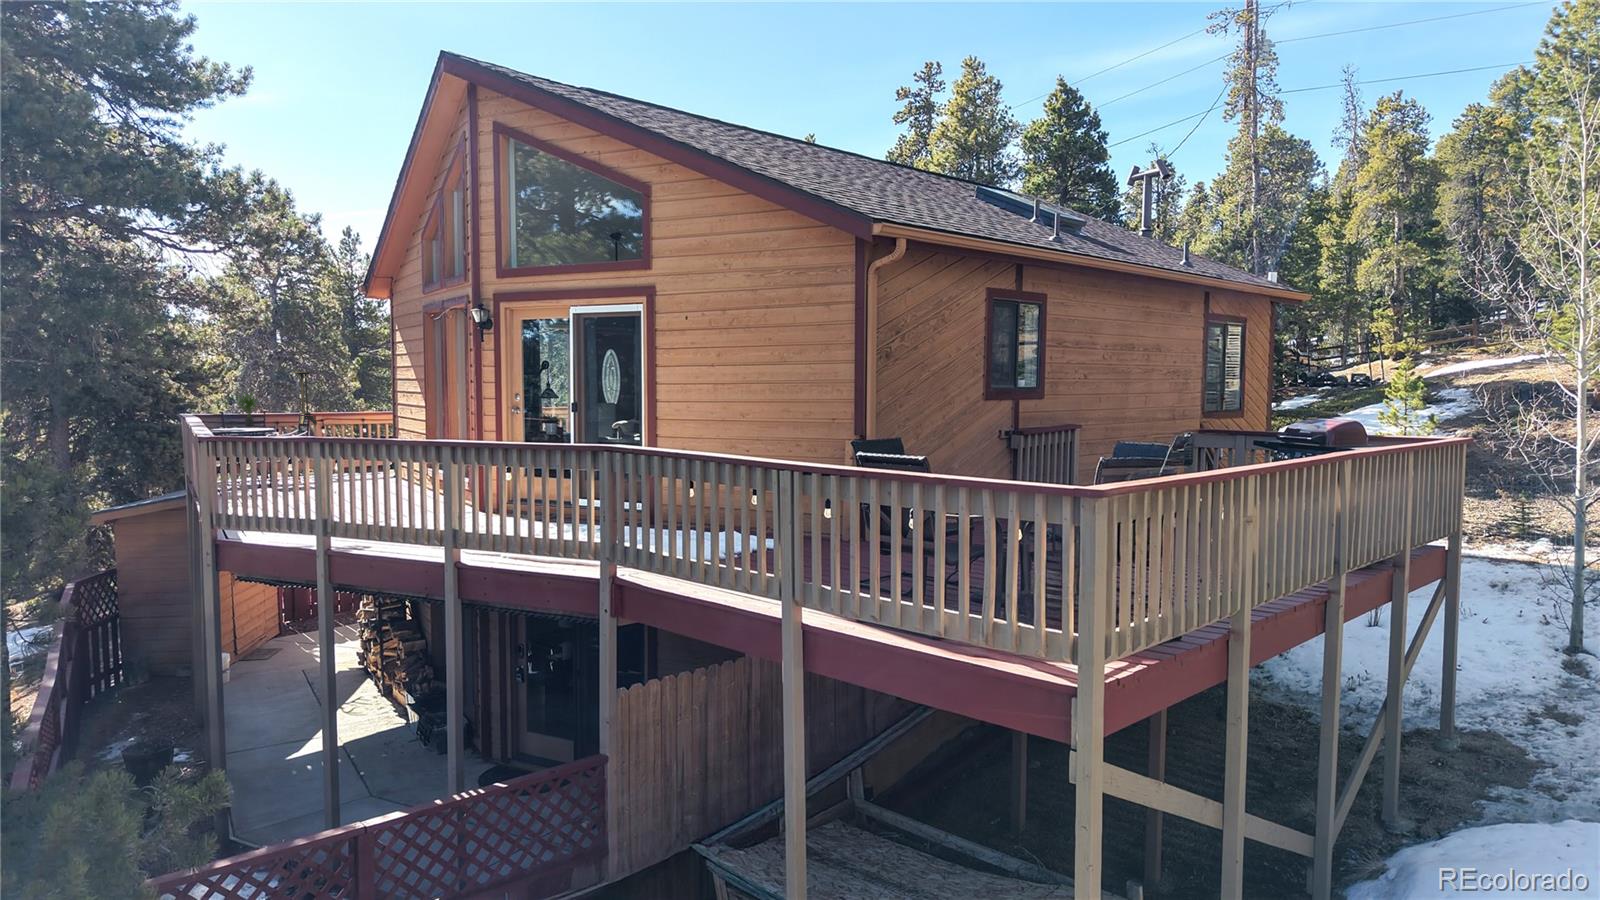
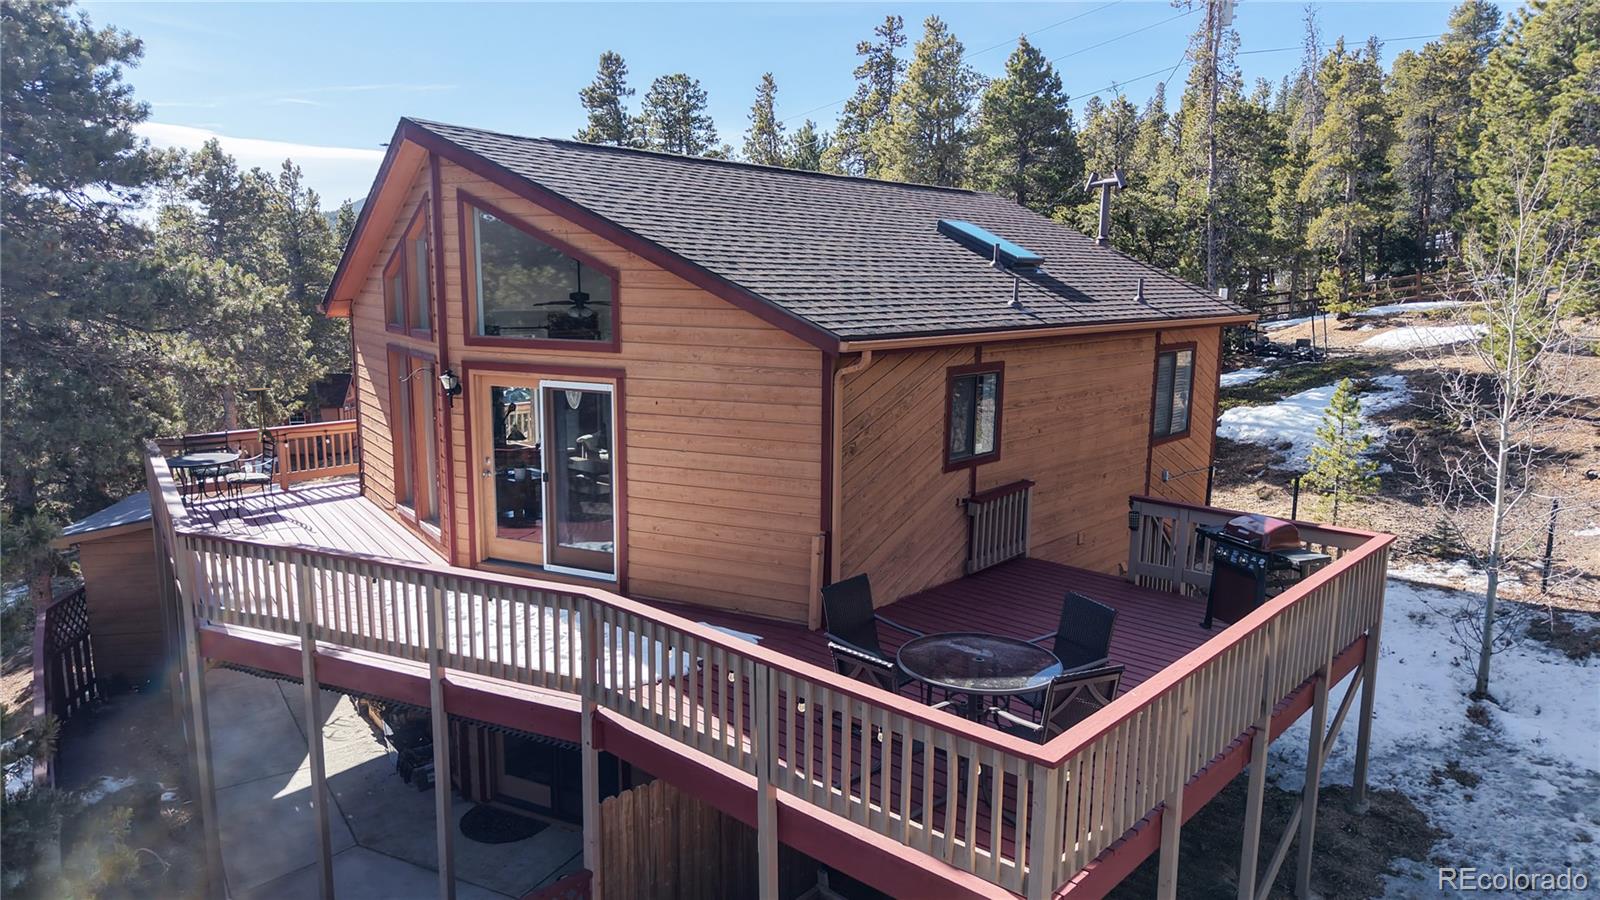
potted plant: present [240,395,255,426] -> none [187,412,218,451]

